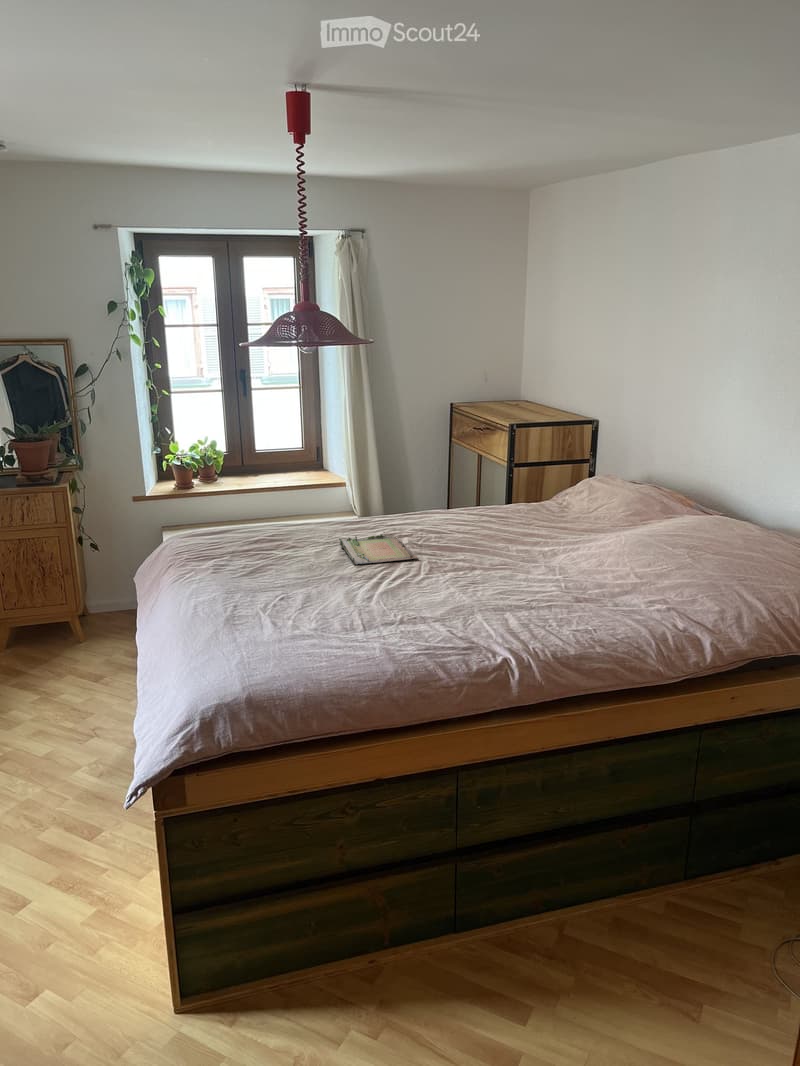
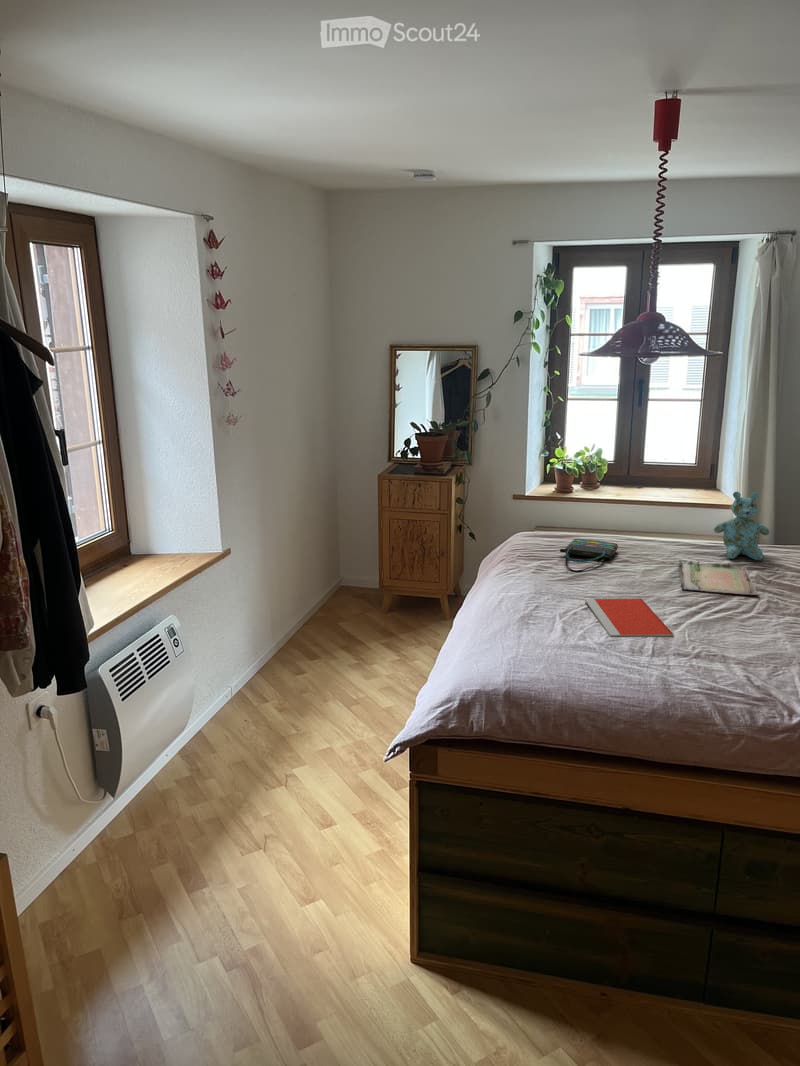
stuffed bear: none [358,466,404,530] -> present [714,492,769,560]
tote bag: none [223,532,278,566] -> present [560,539,618,572]
notebook: none [275,580,371,622] -> present [585,598,674,636]

